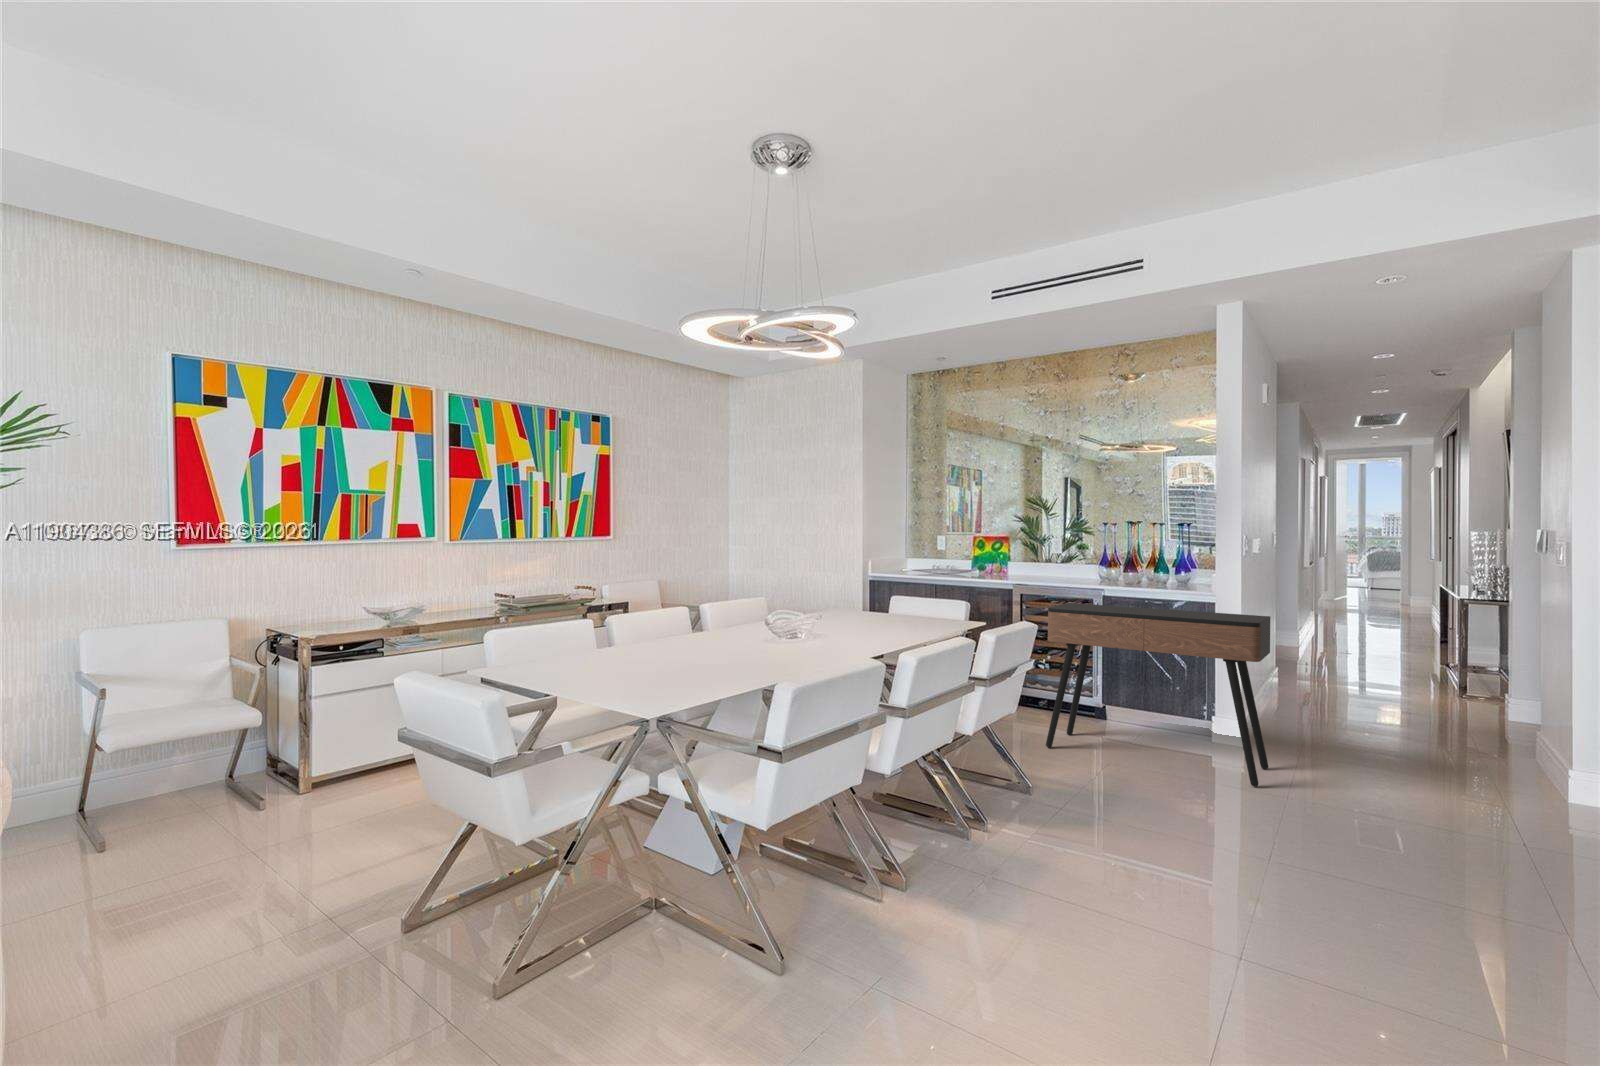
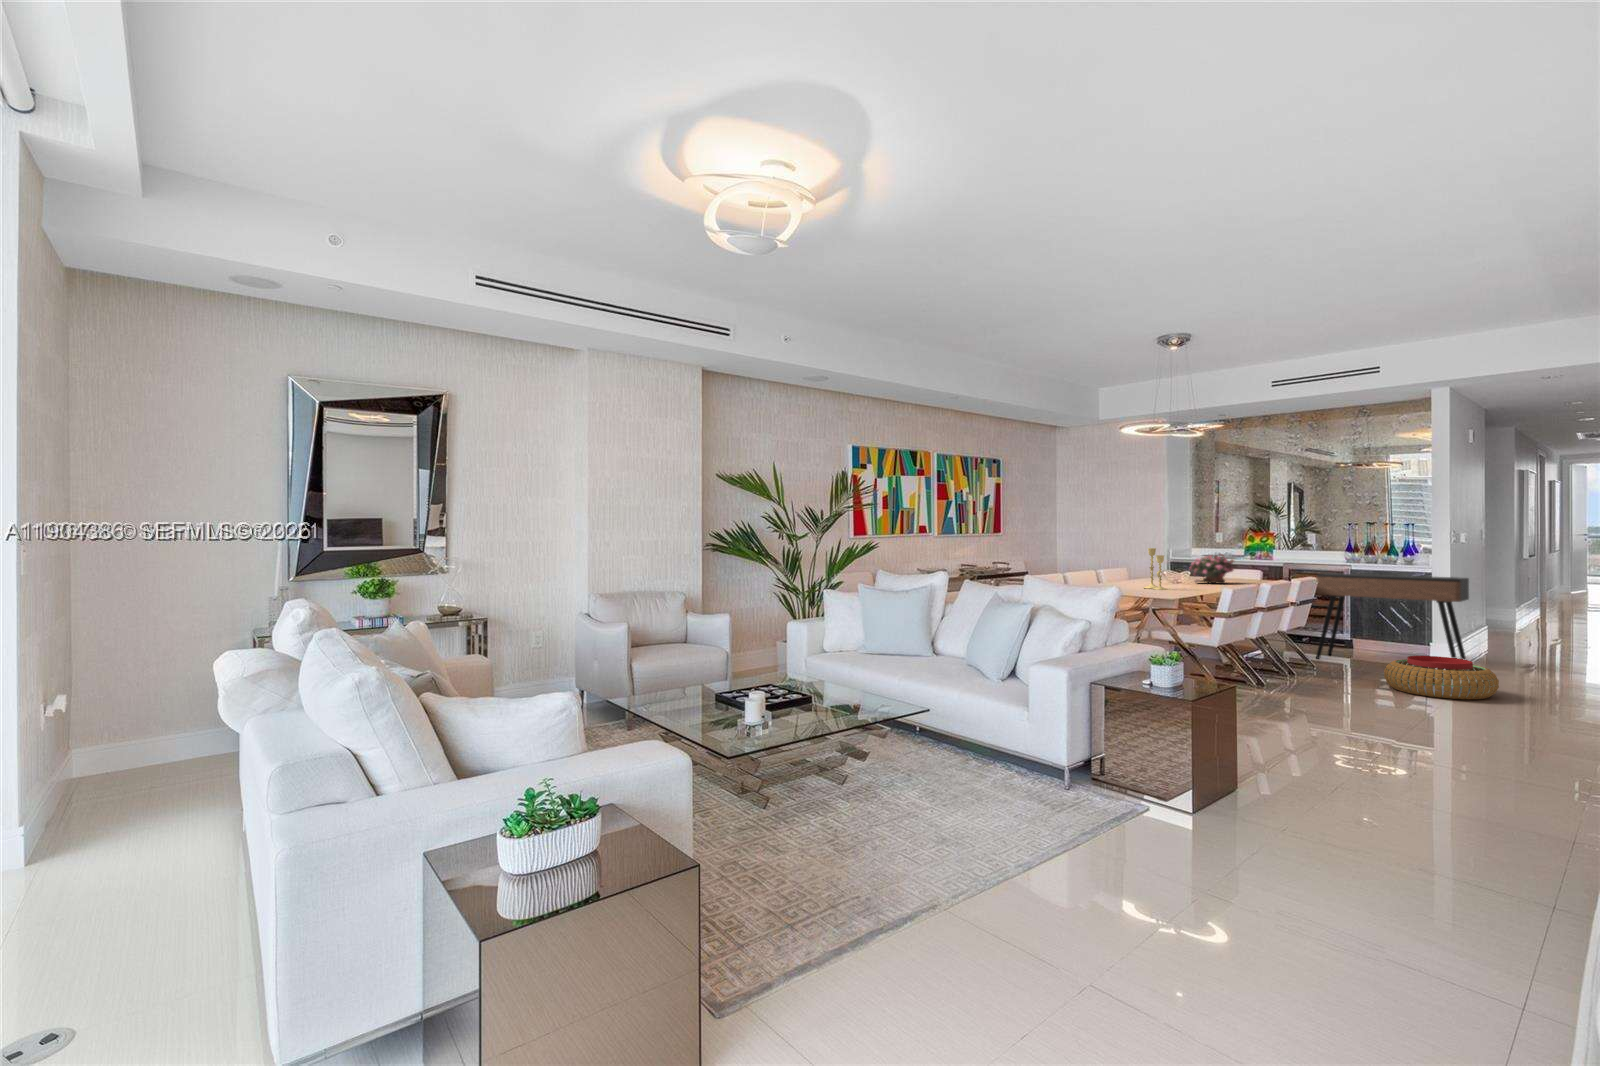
candlestick: none [708,572,743,661] -> present [1144,548,1167,590]
potted flower: none [834,576,911,633] -> present [1190,554,1234,584]
pouf: none [1137,780,1339,894] -> present [1384,656,1499,699]

